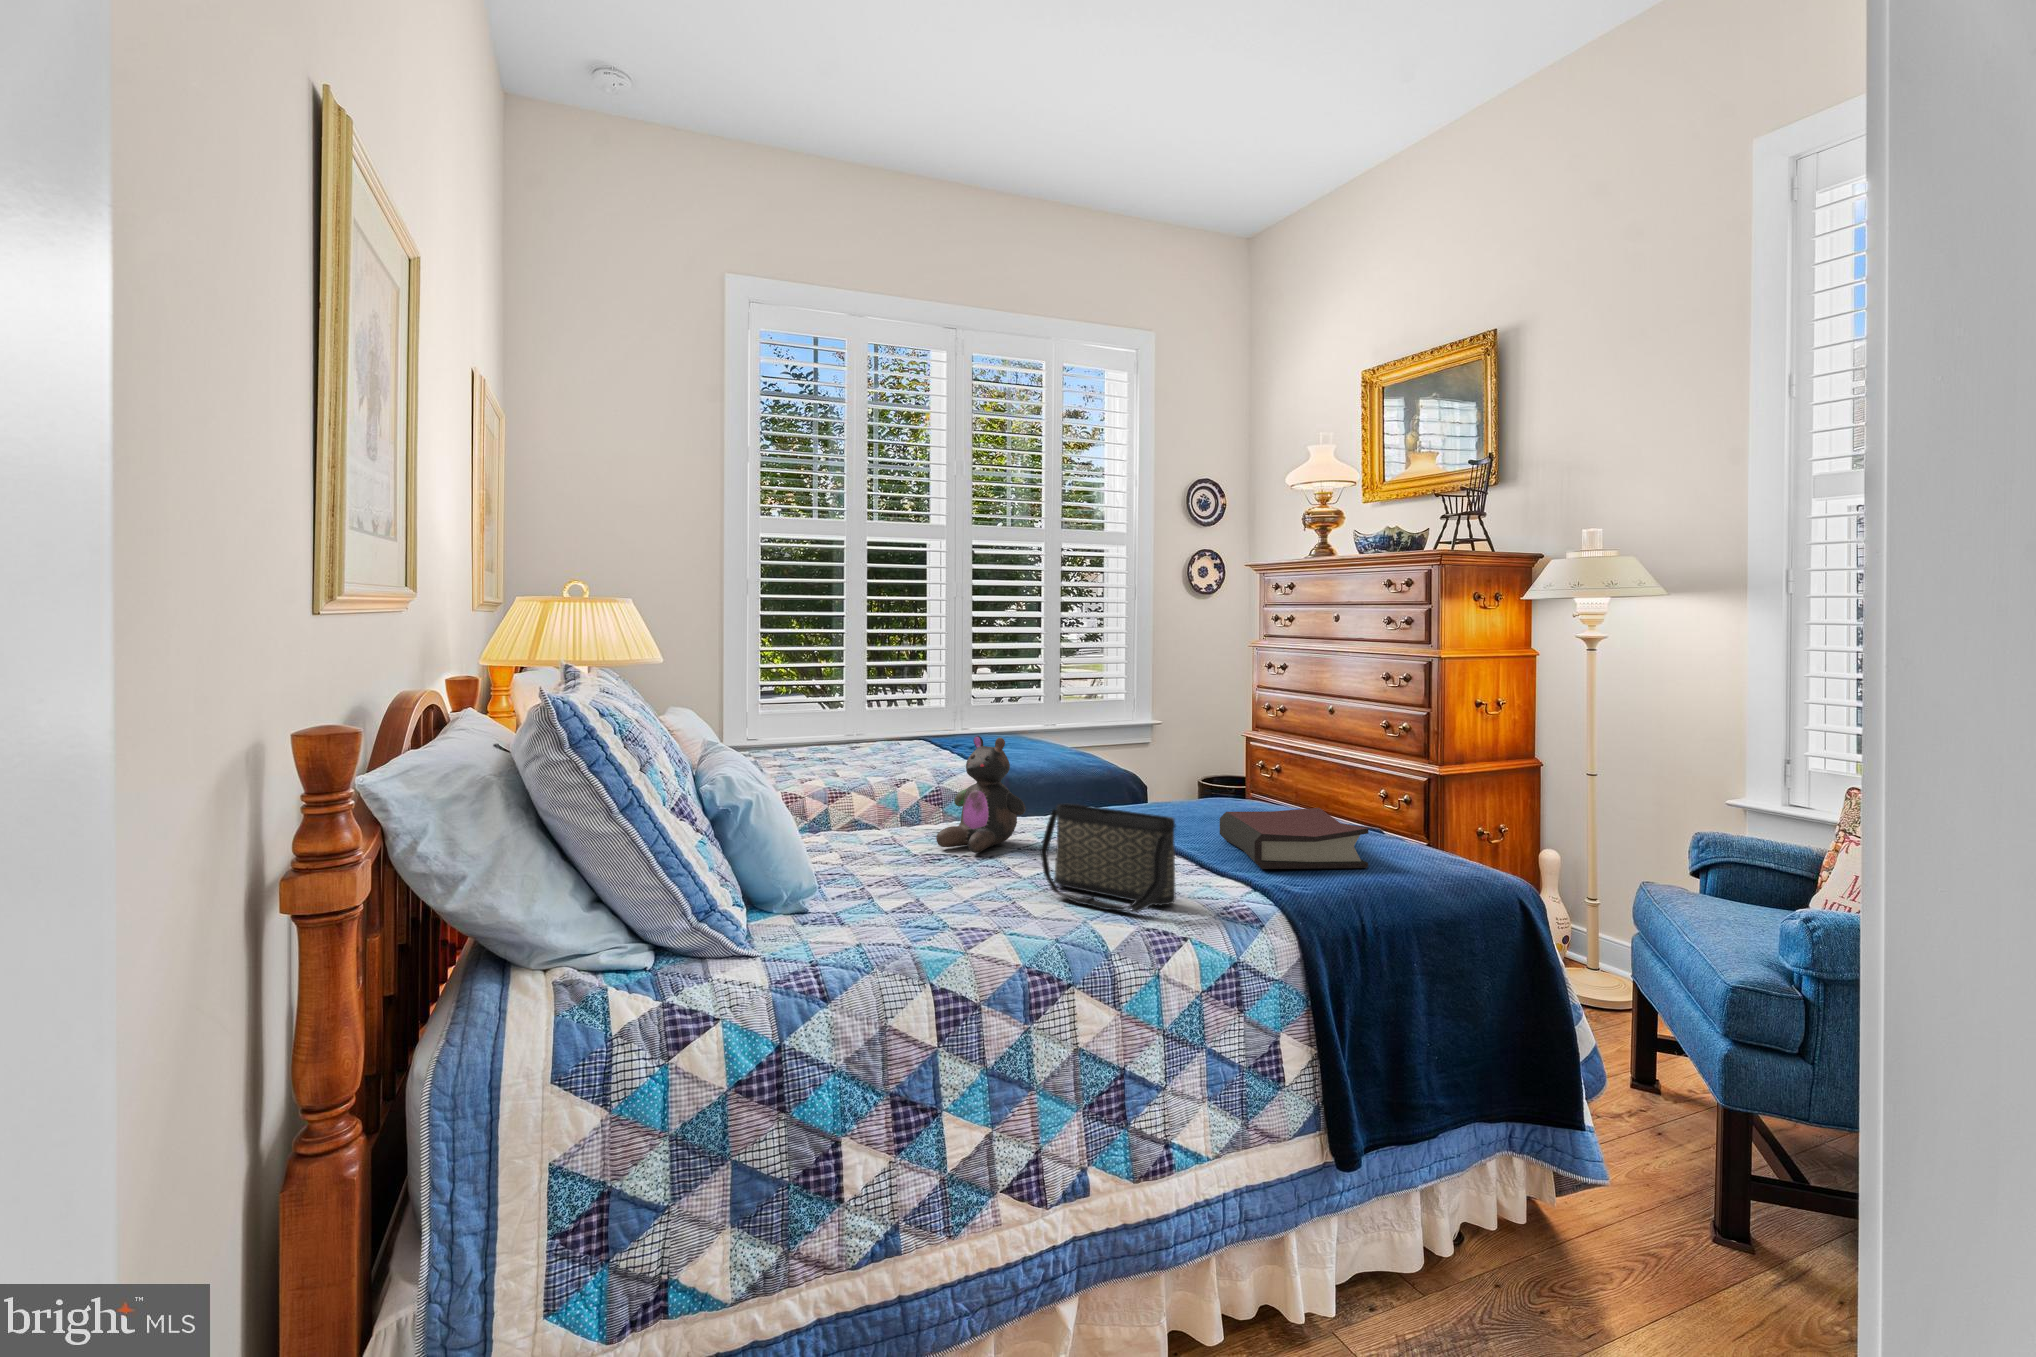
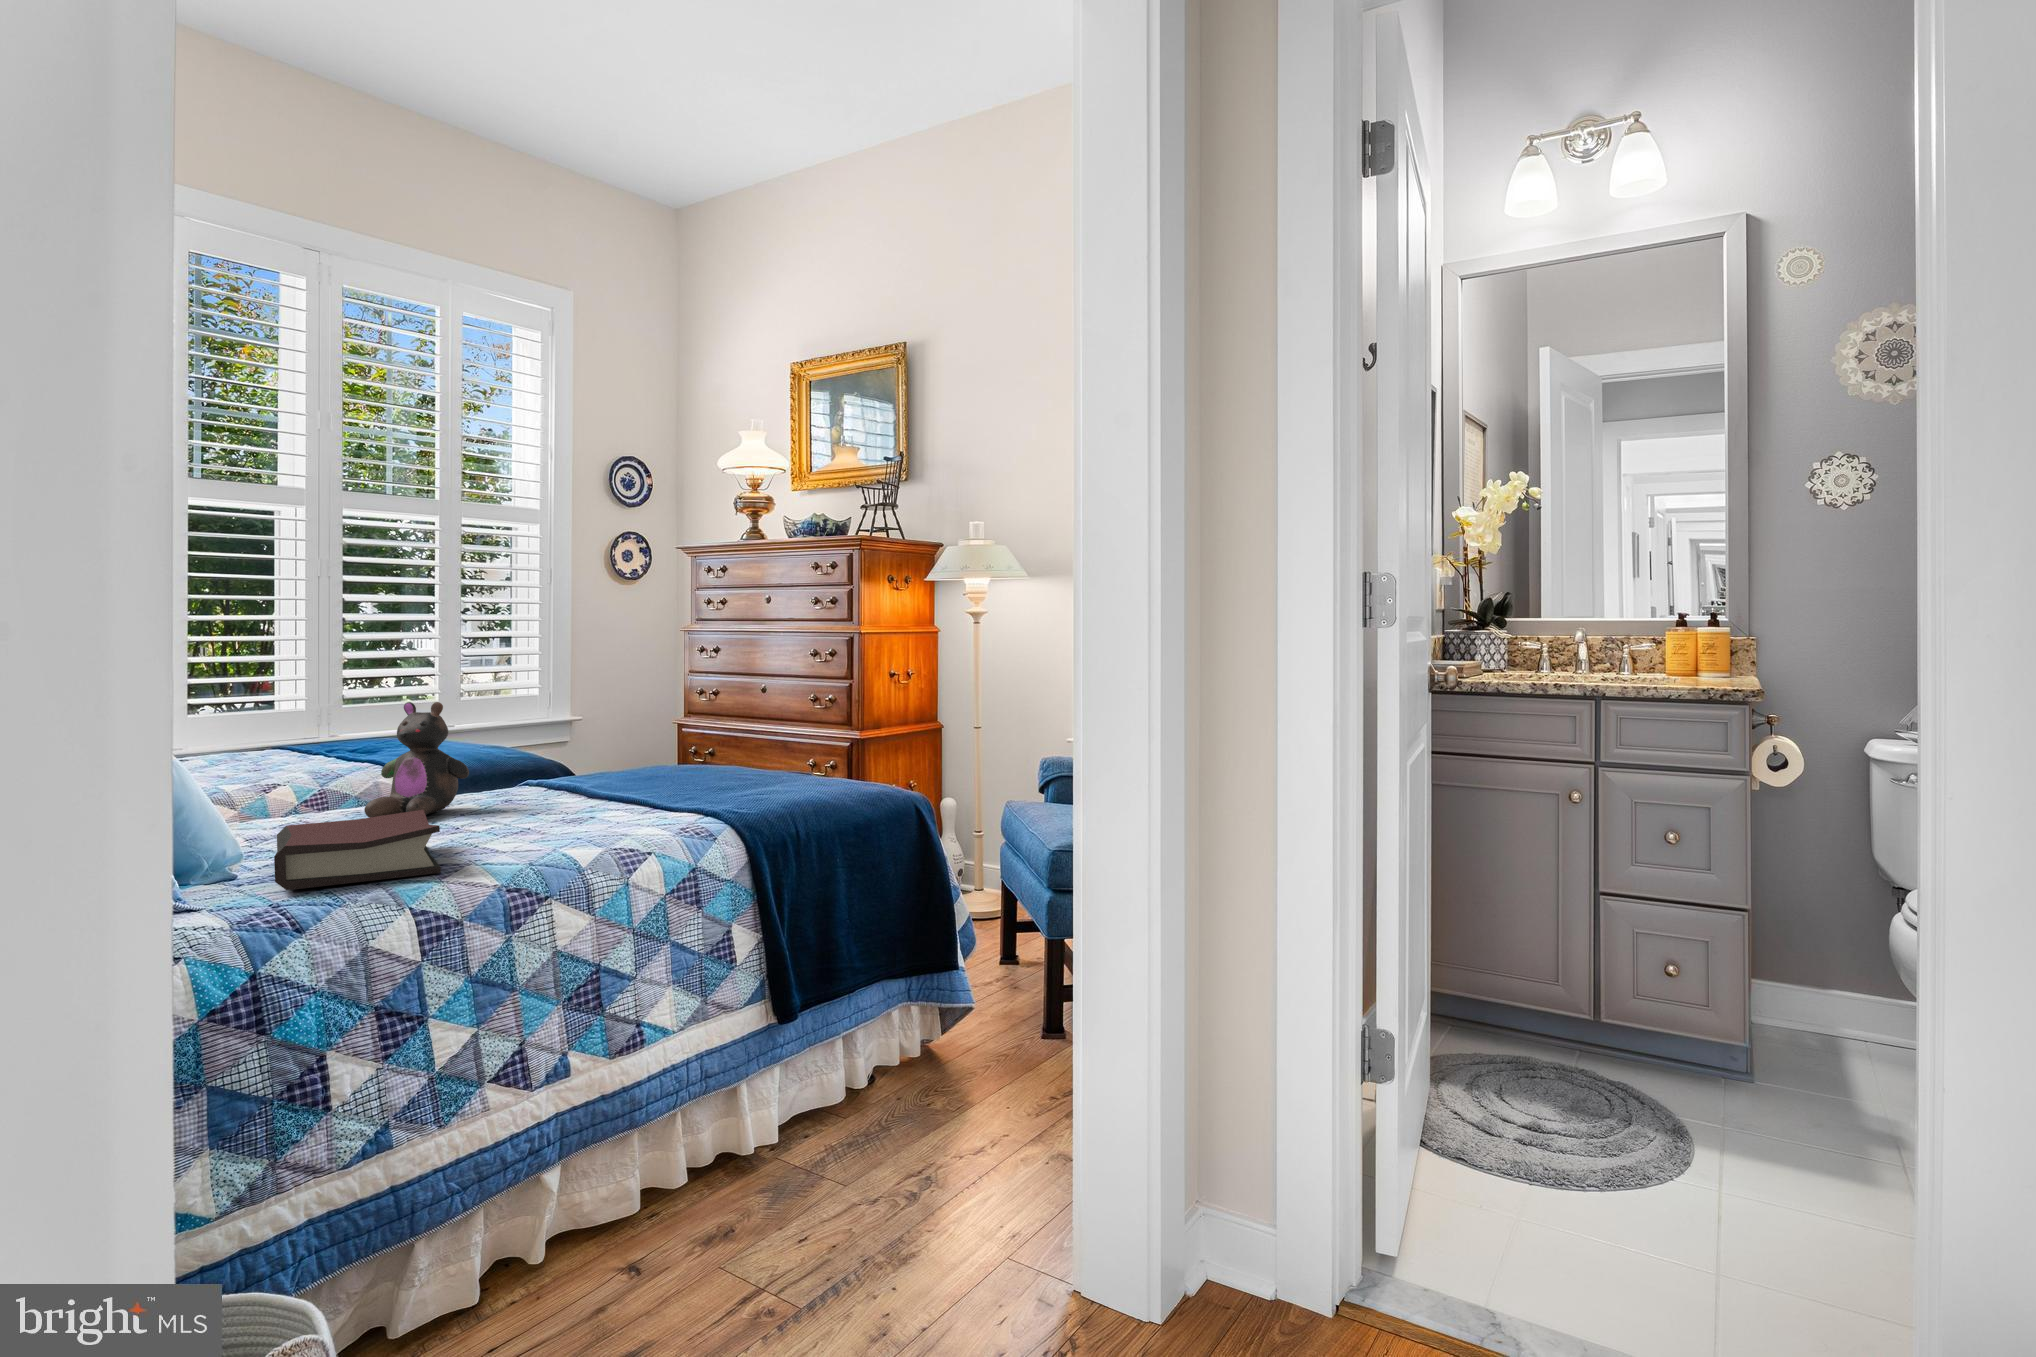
handbag: present [1040,804,1176,912] -> none [498,753,636,839]
hardback book: present [1220,808,1369,869] -> present [274,810,441,890]

